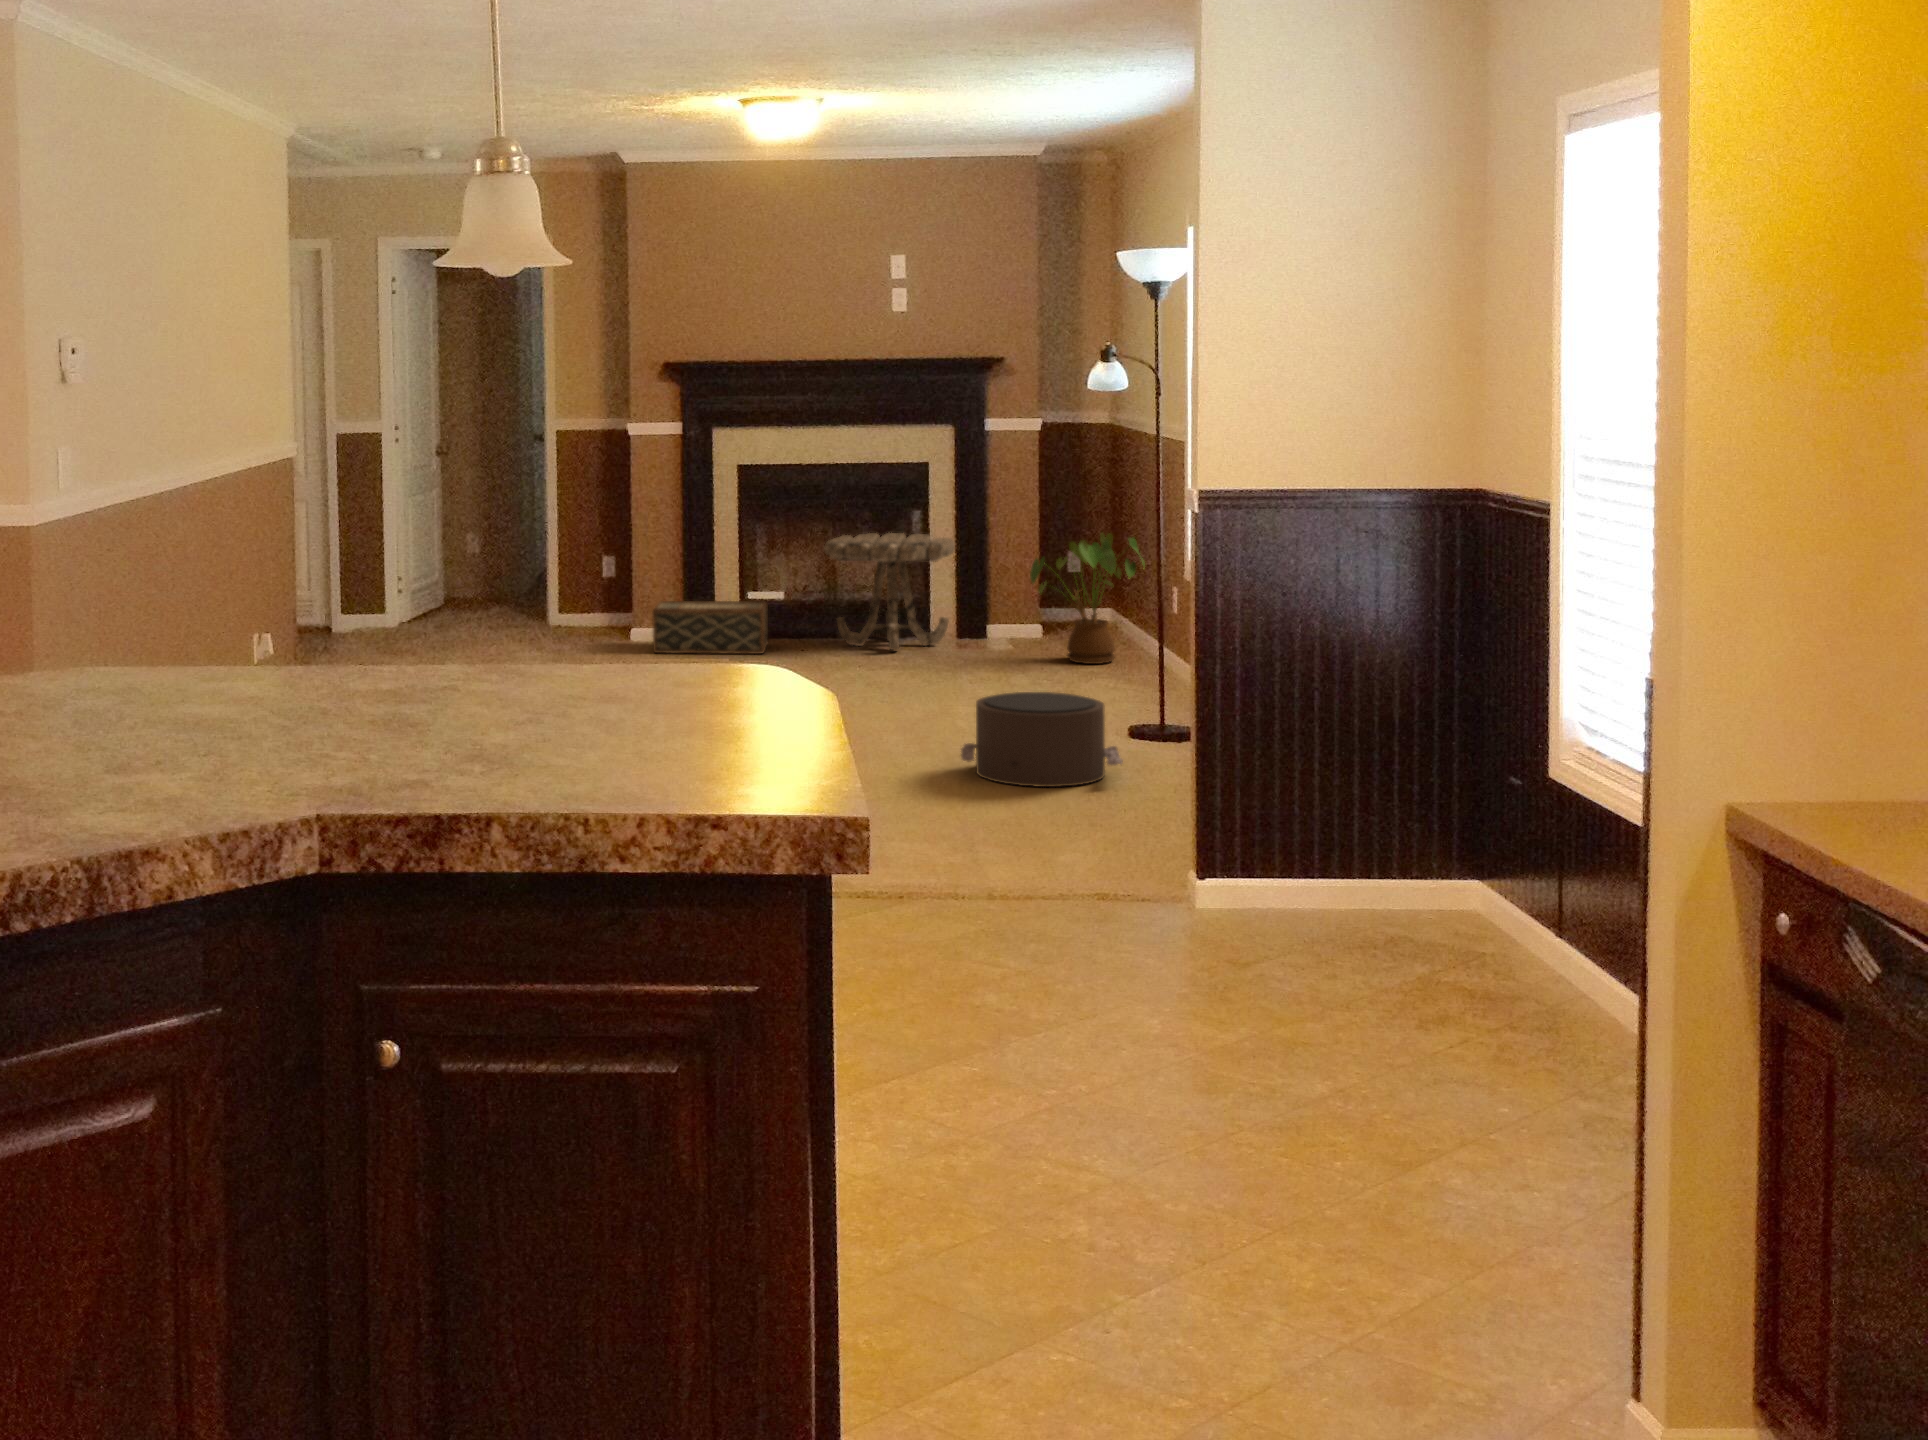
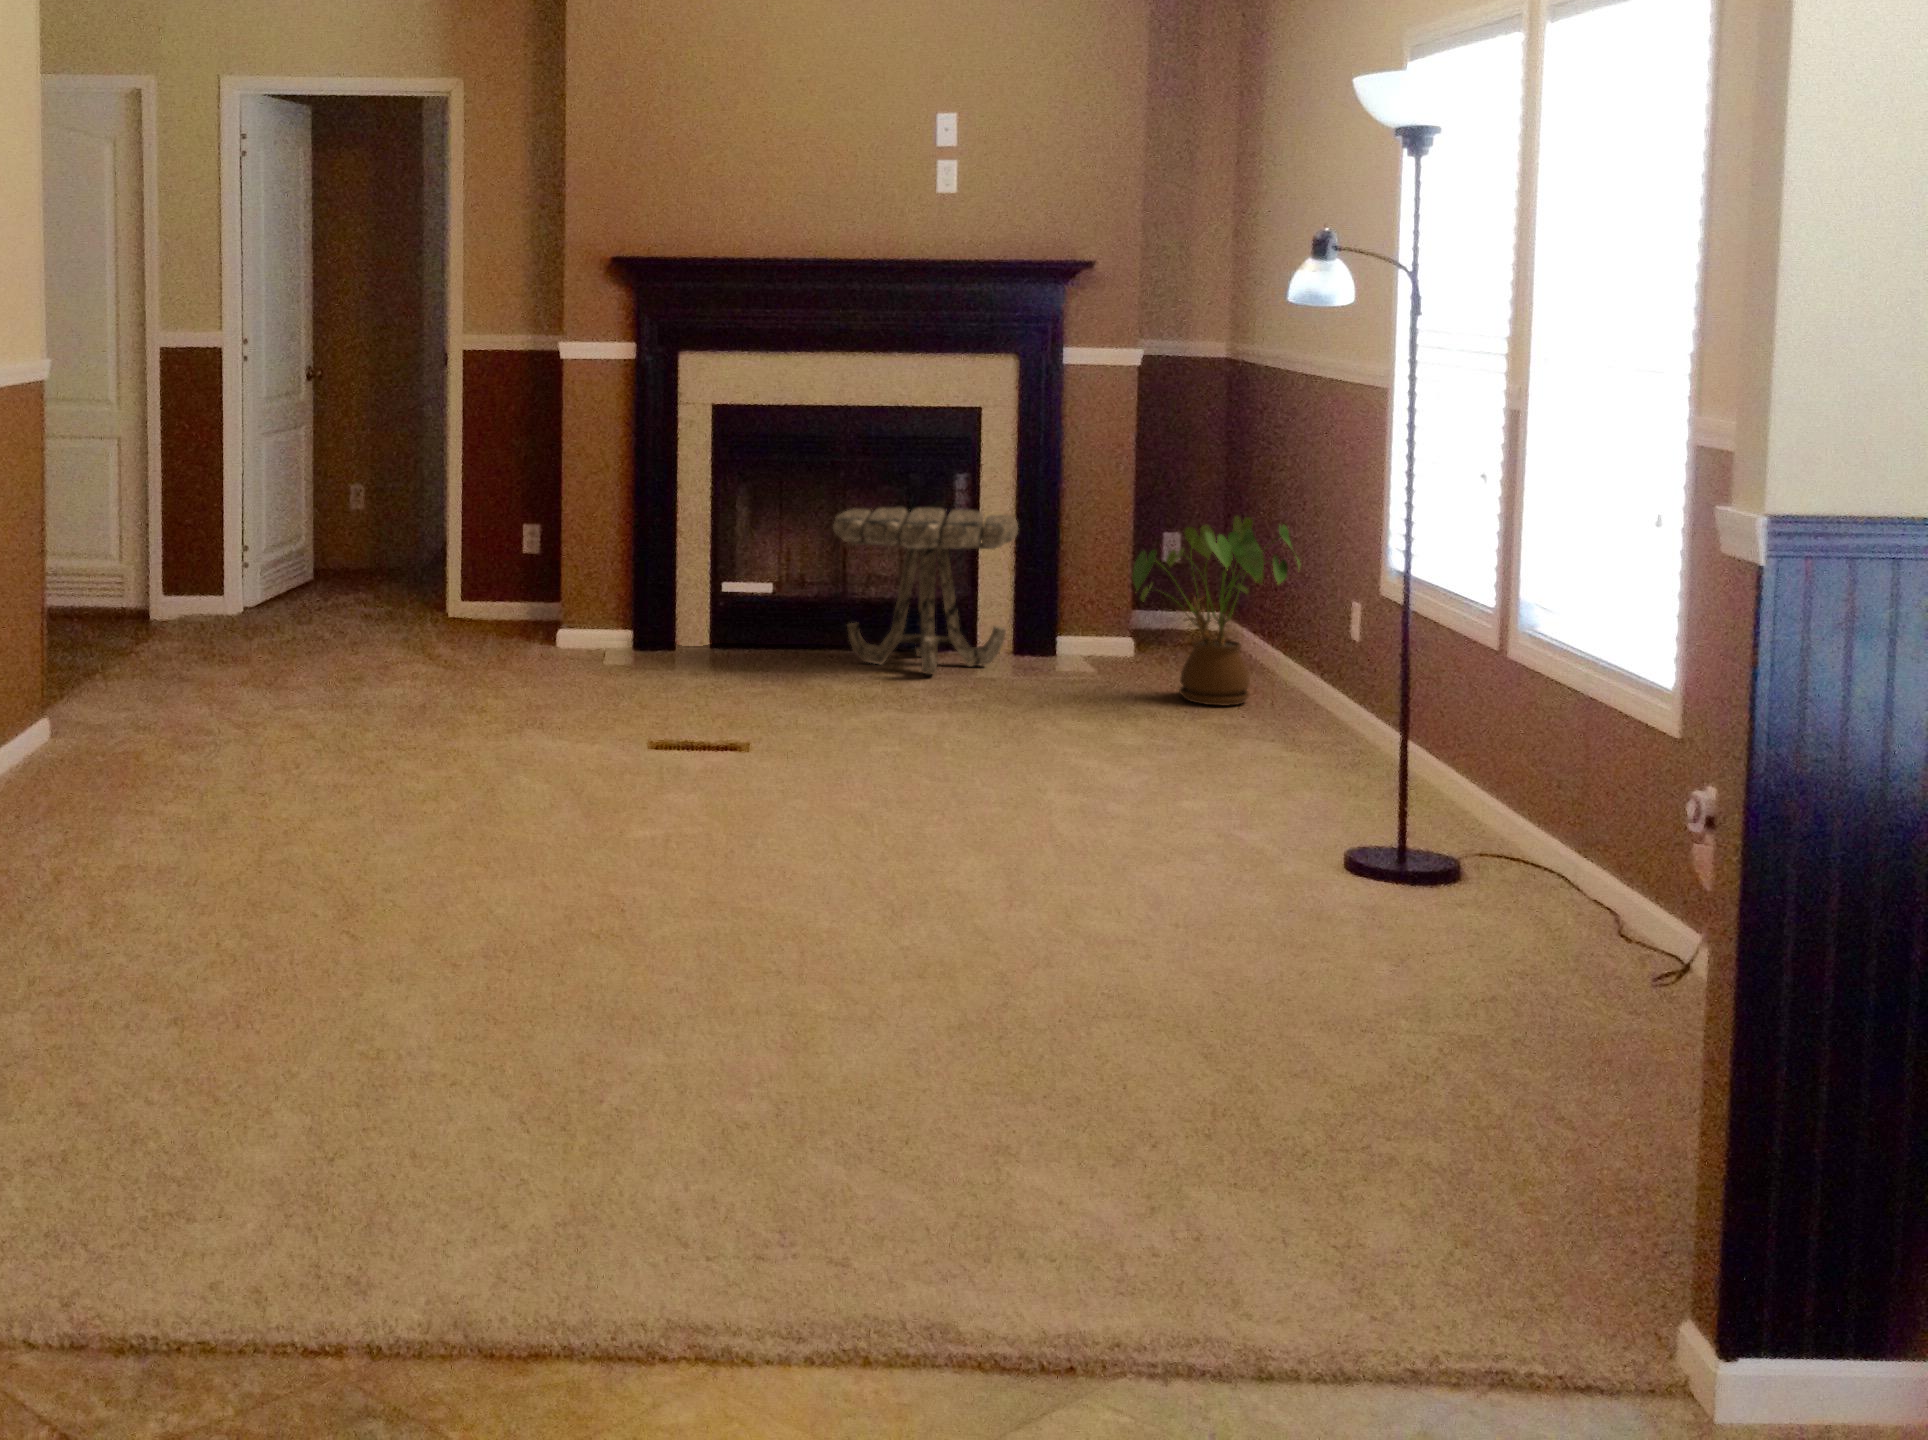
woven basket: present [652,601,768,654] -> none [586,593,751,674]
pouf: present [961,692,1123,787] -> none [1075,796,1358,974]

